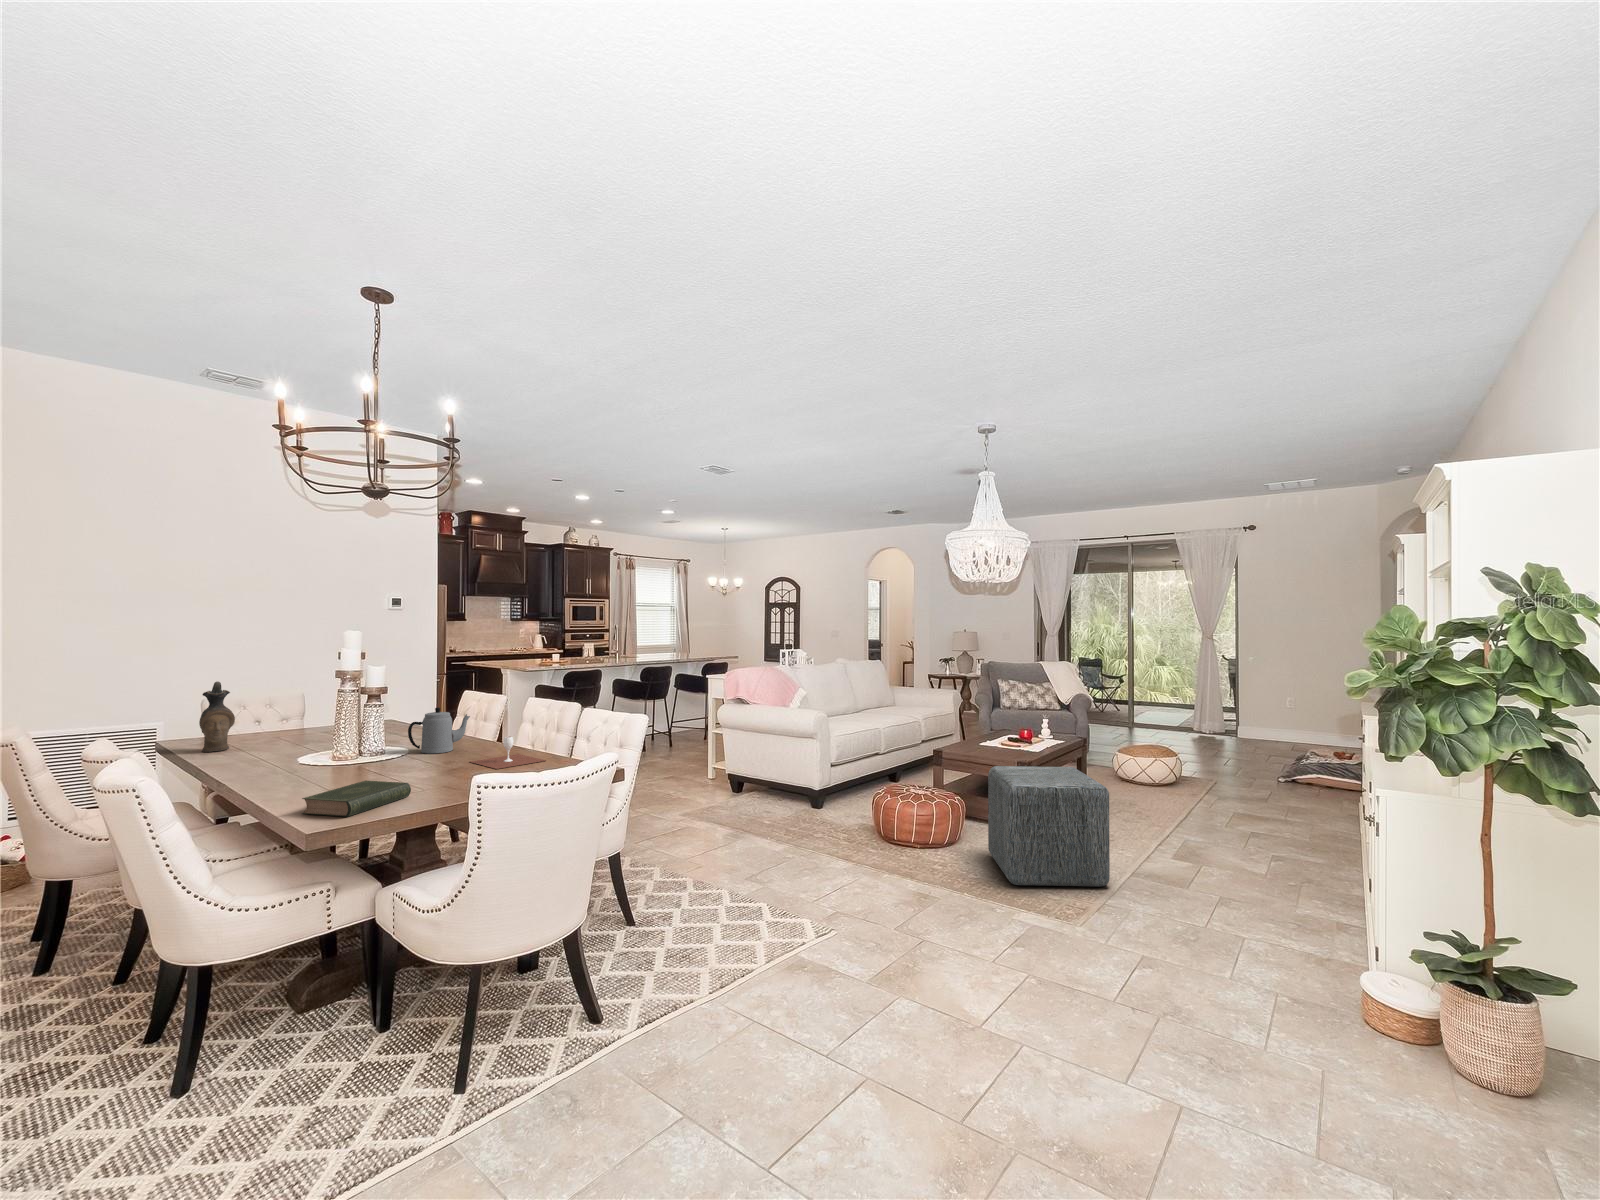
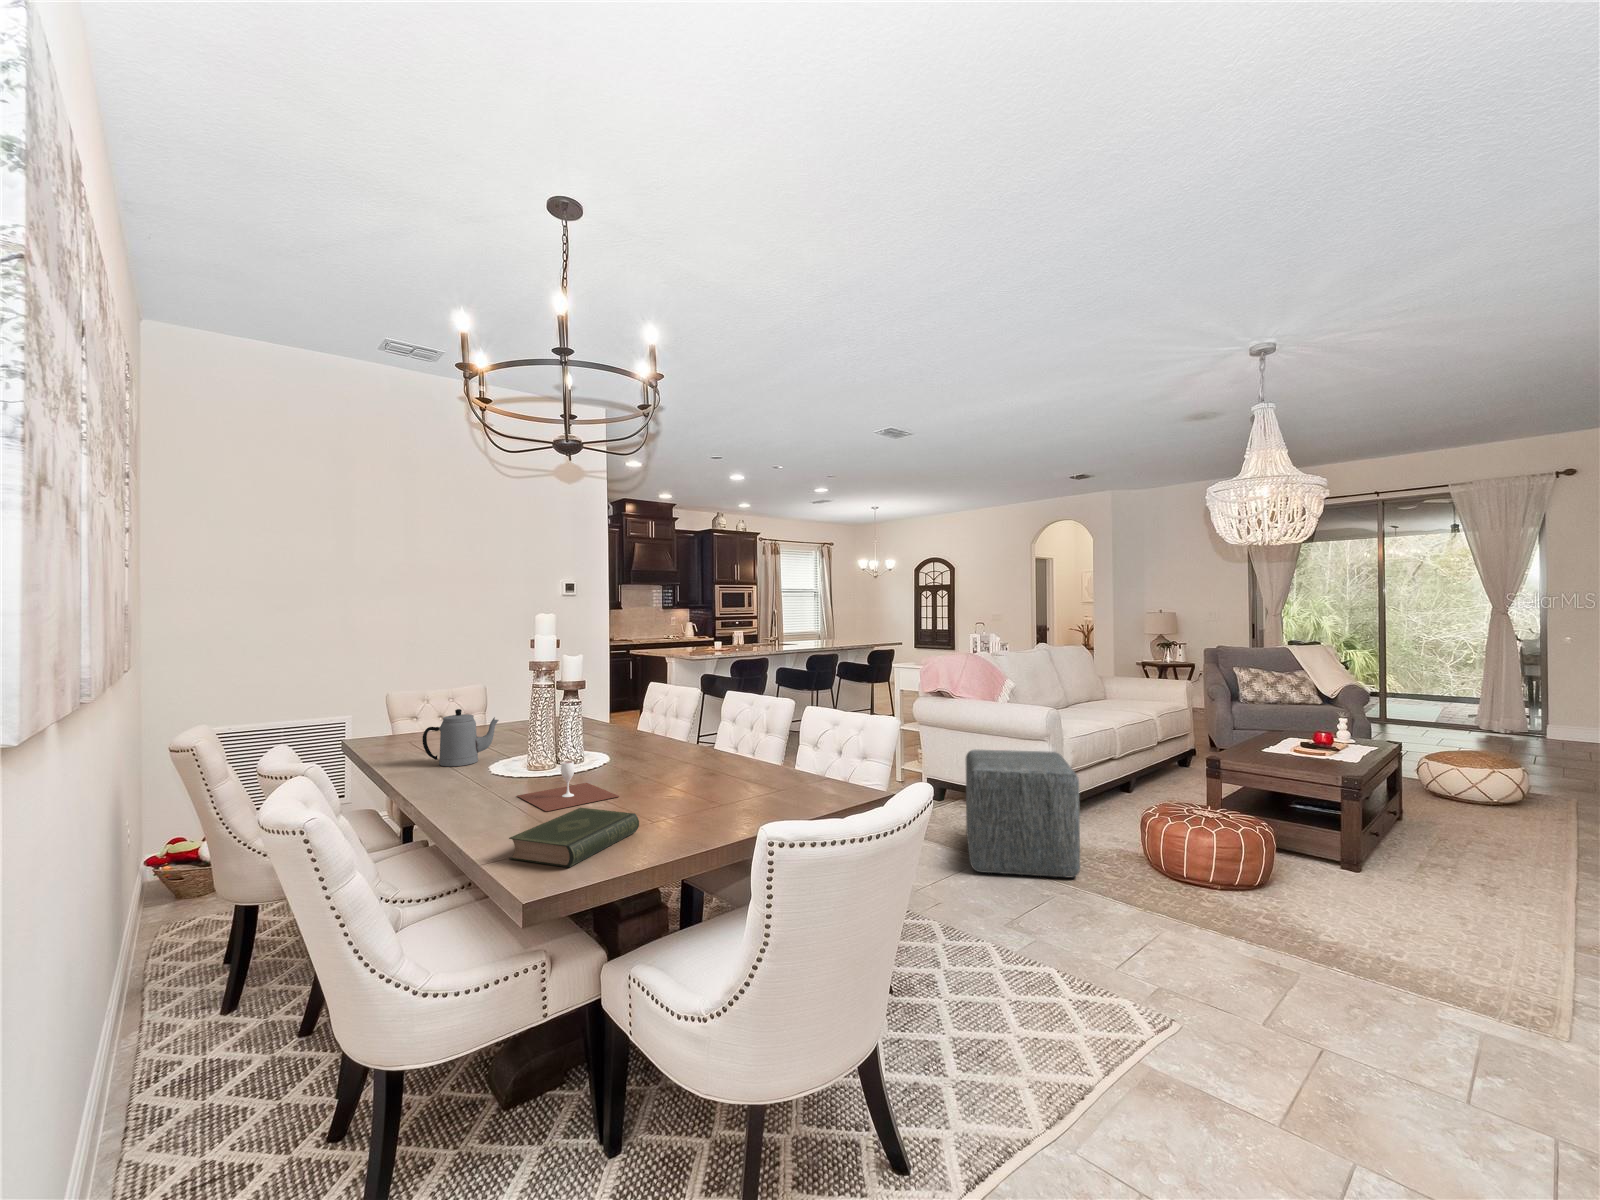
ceramic pitcher: present [199,682,235,752] -> none [384,674,421,754]
teapot: present [408,707,470,754] -> present [422,709,498,766]
wine glass: present [470,736,546,769] -> present [517,761,619,811]
ottoman: present [988,766,1110,887] -> present [966,750,1080,877]

